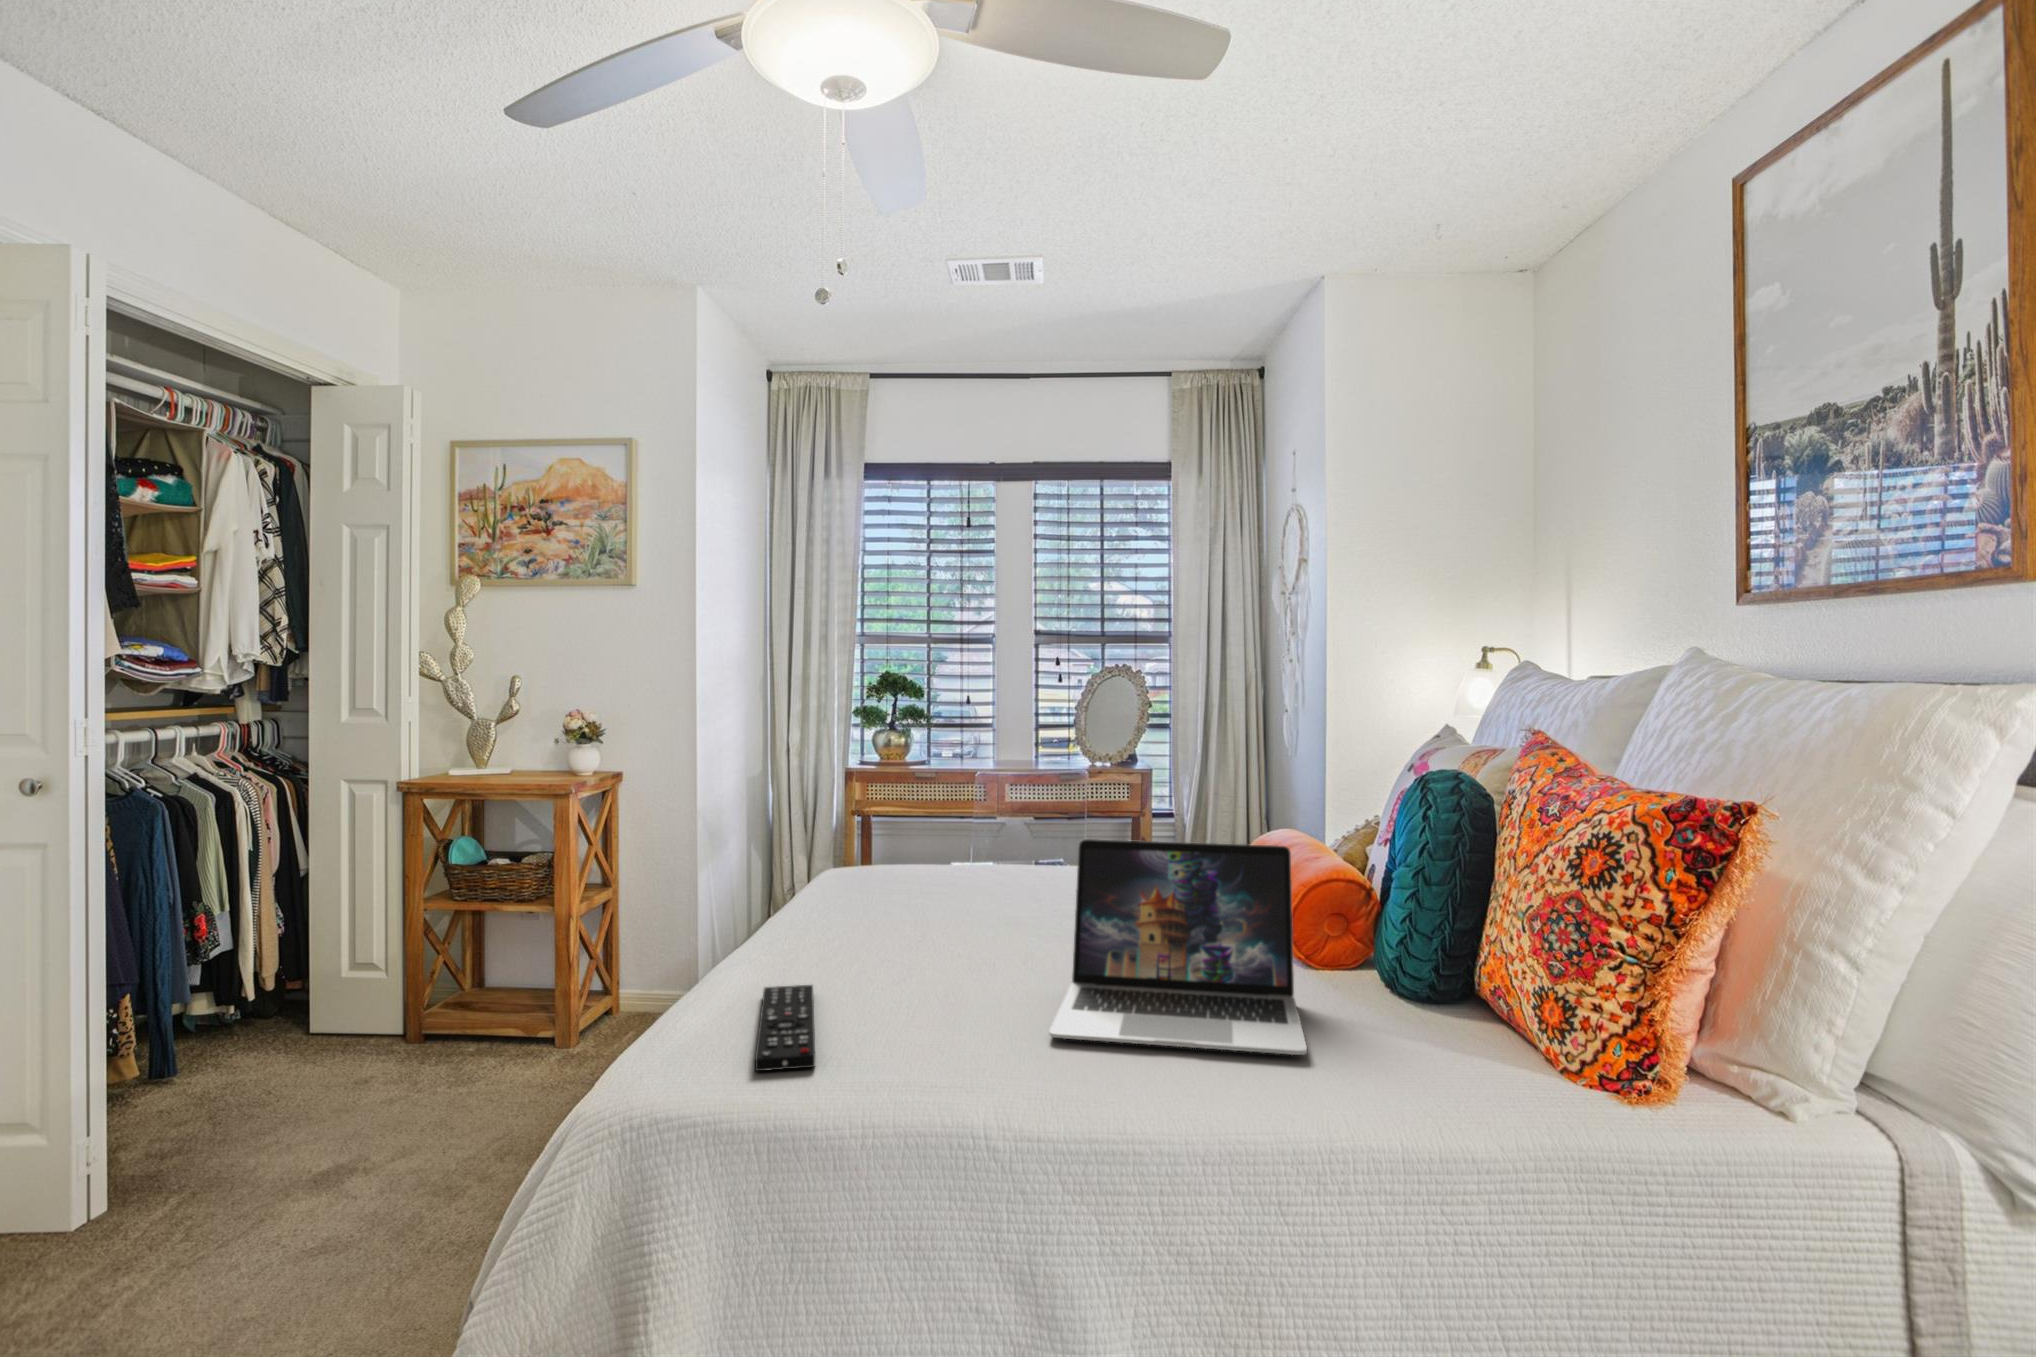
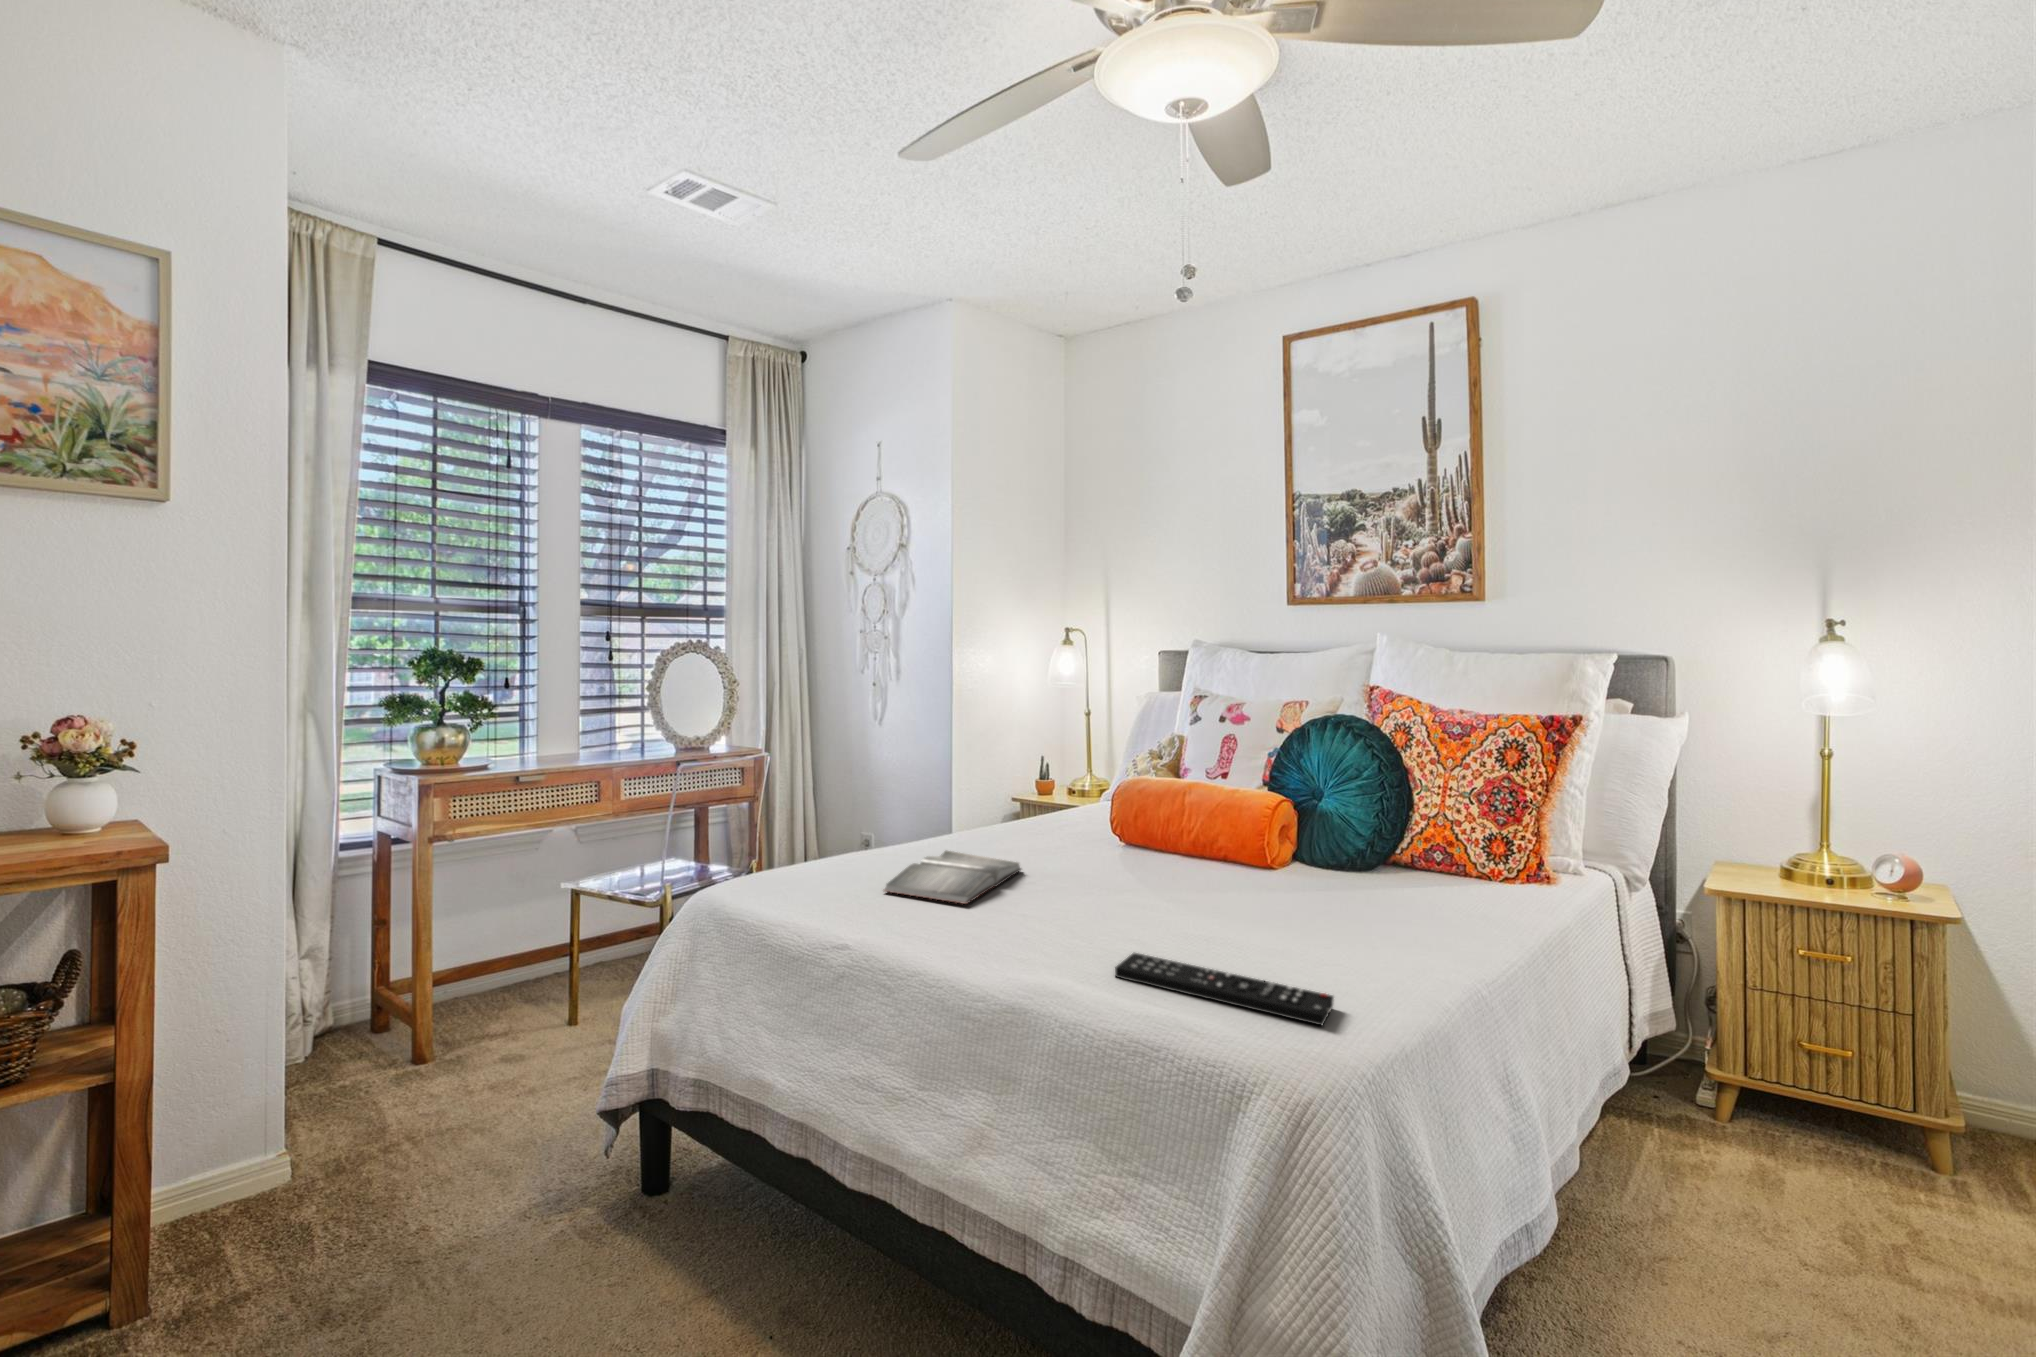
laptop: present [1049,839,1307,1055] -> none [1209,769,1442,933]
hardback book: none [831,890,982,929] -> present [884,851,1021,904]

